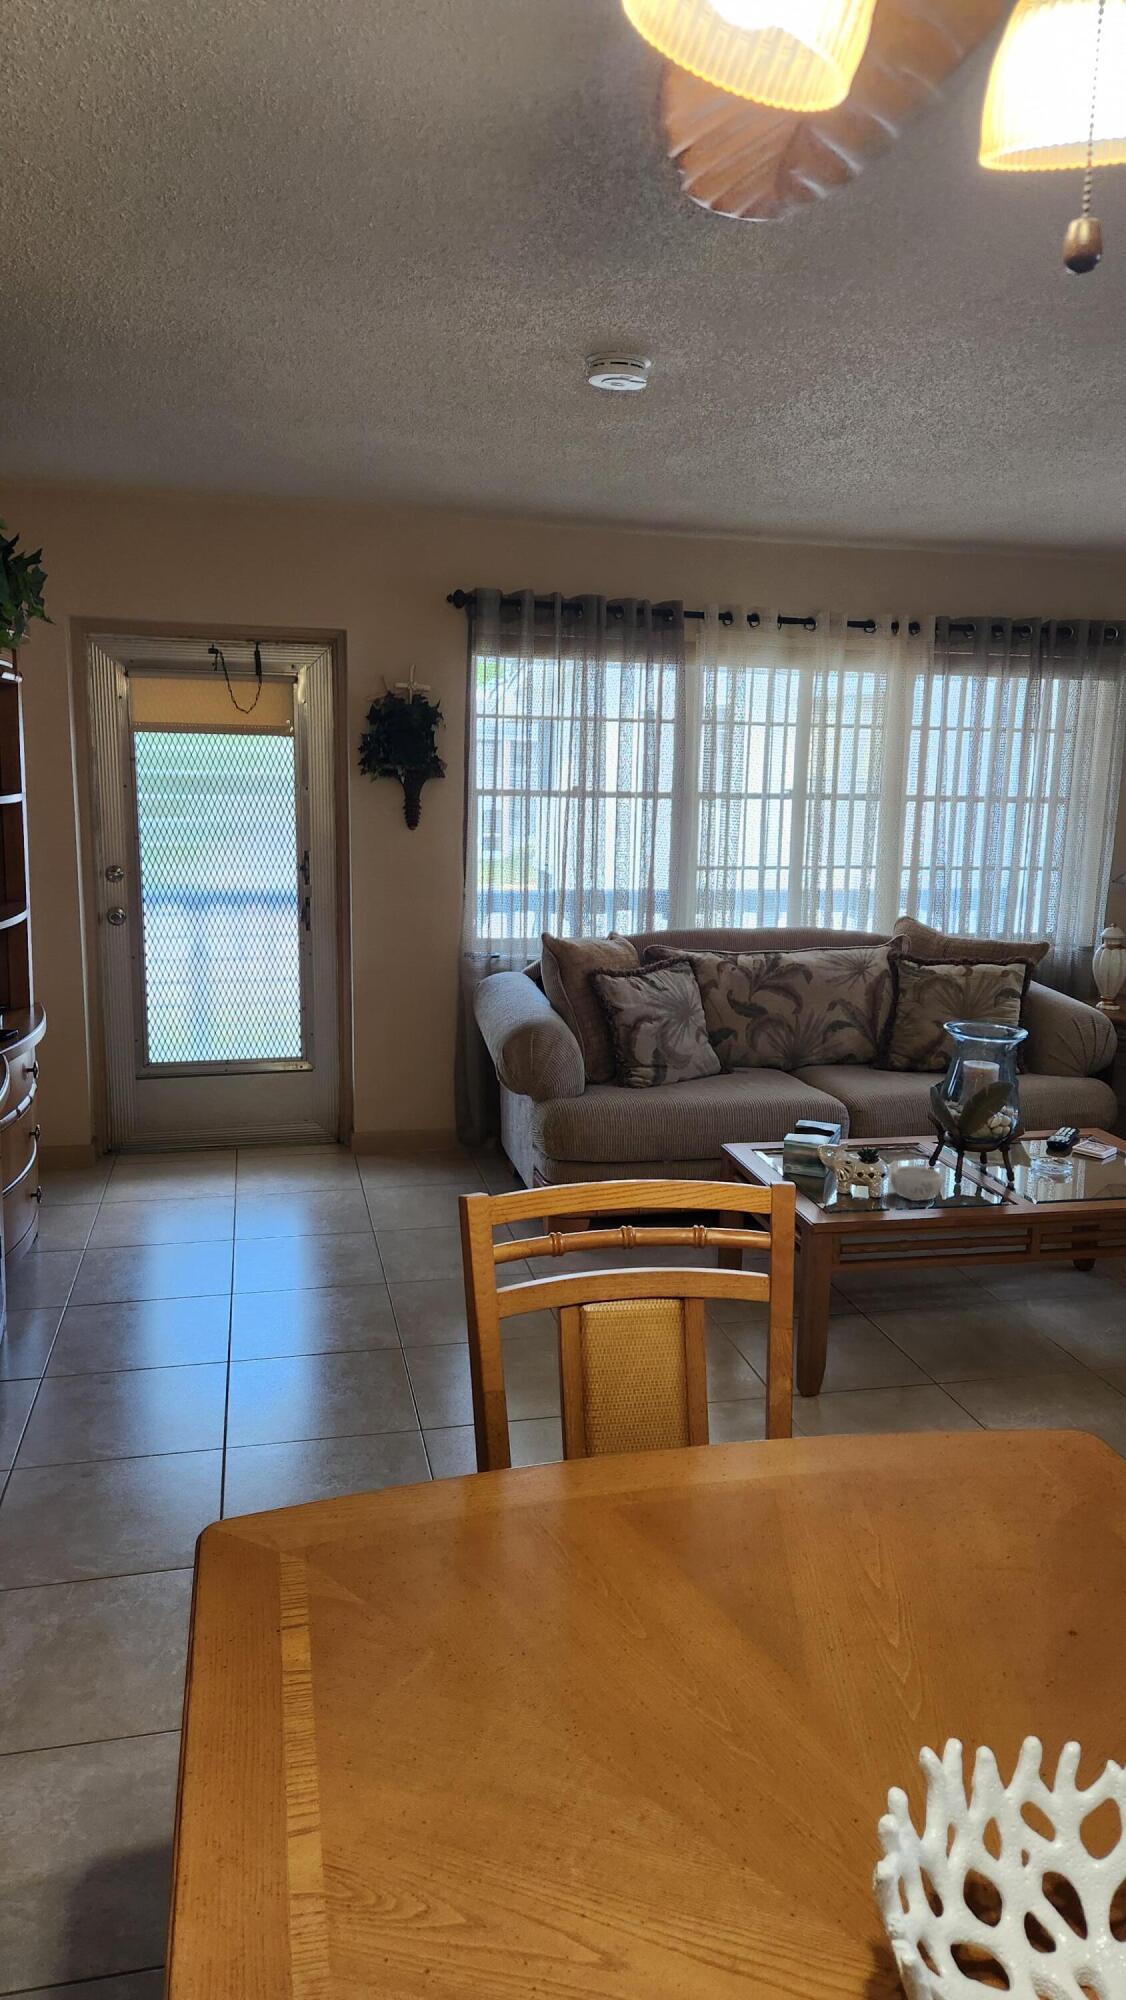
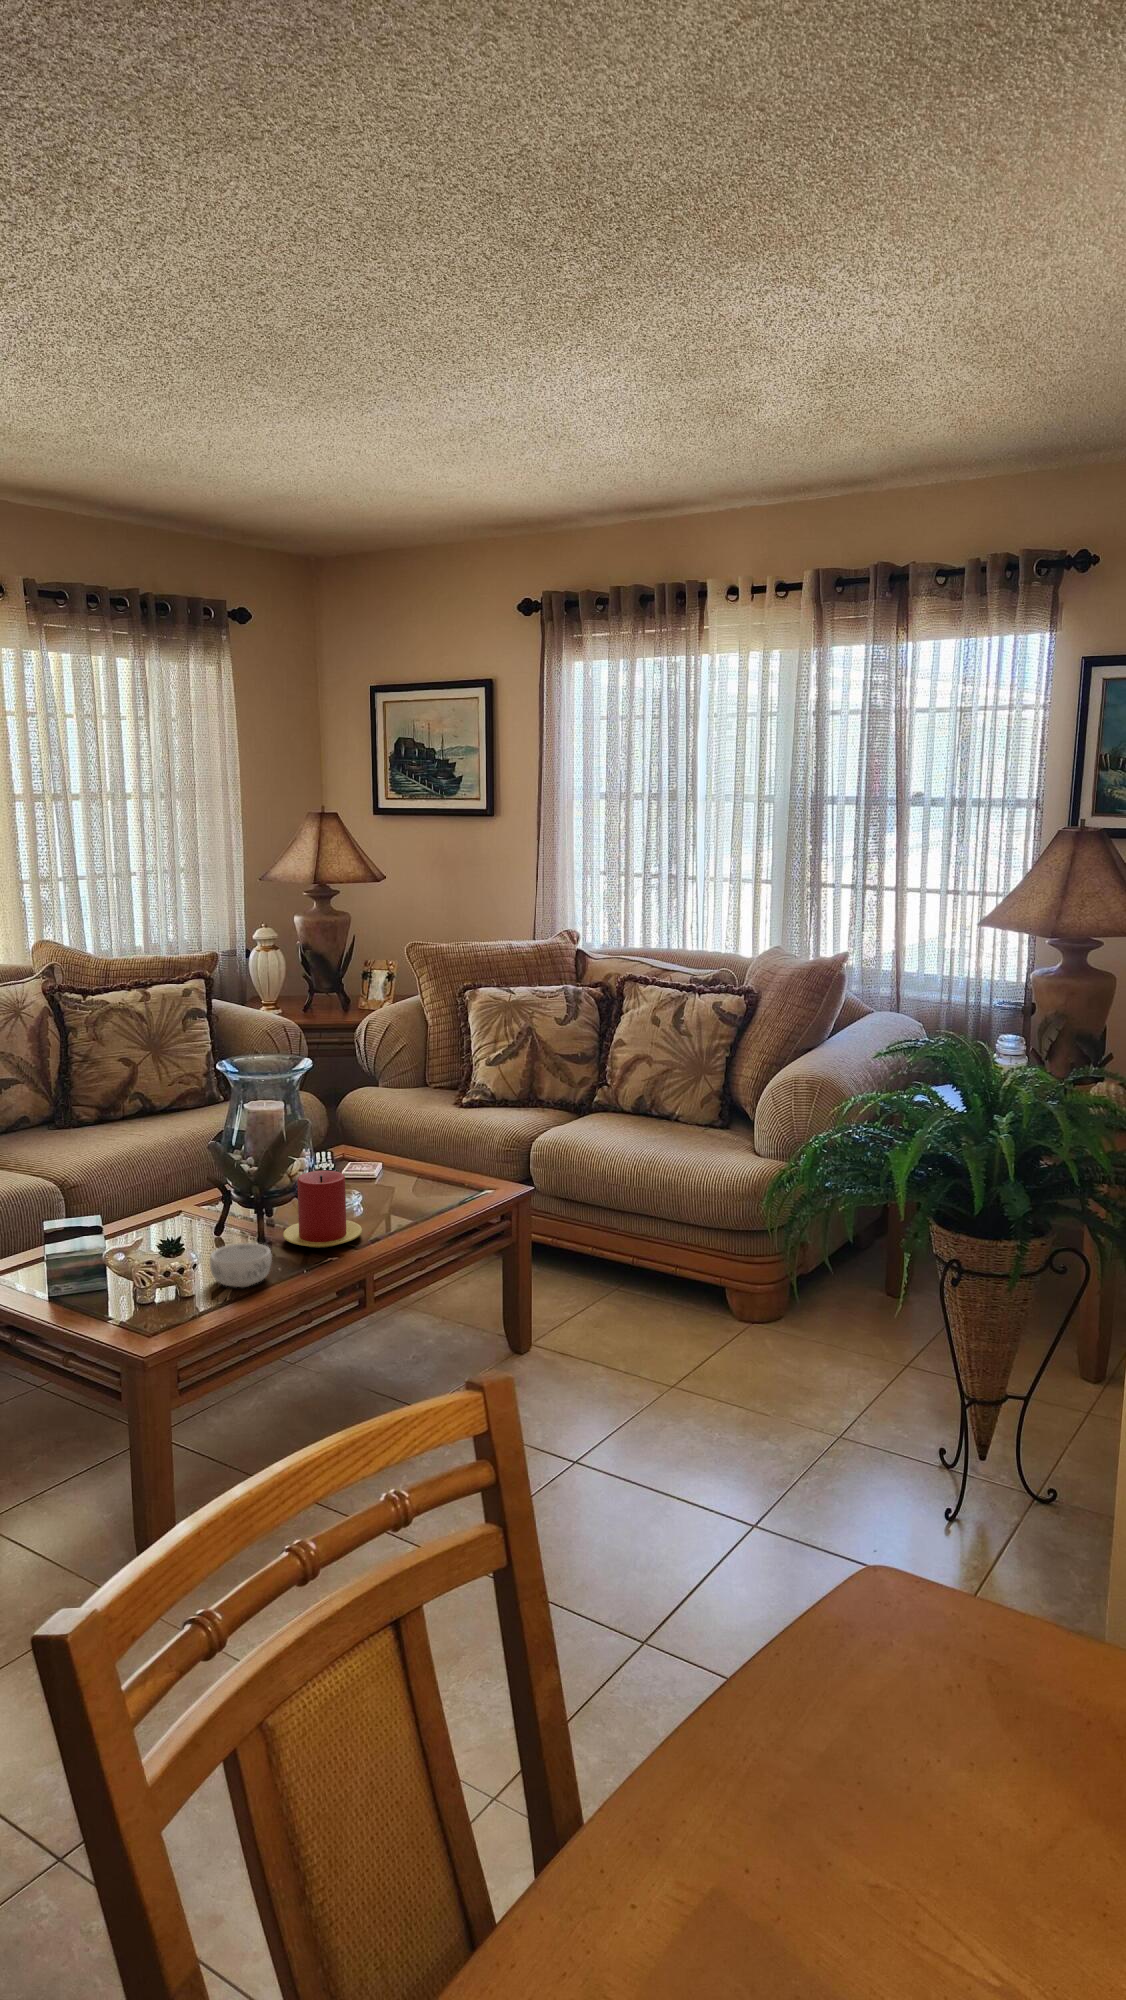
candle: none [972,1128,1043,1194] -> present [283,1170,362,1248]

